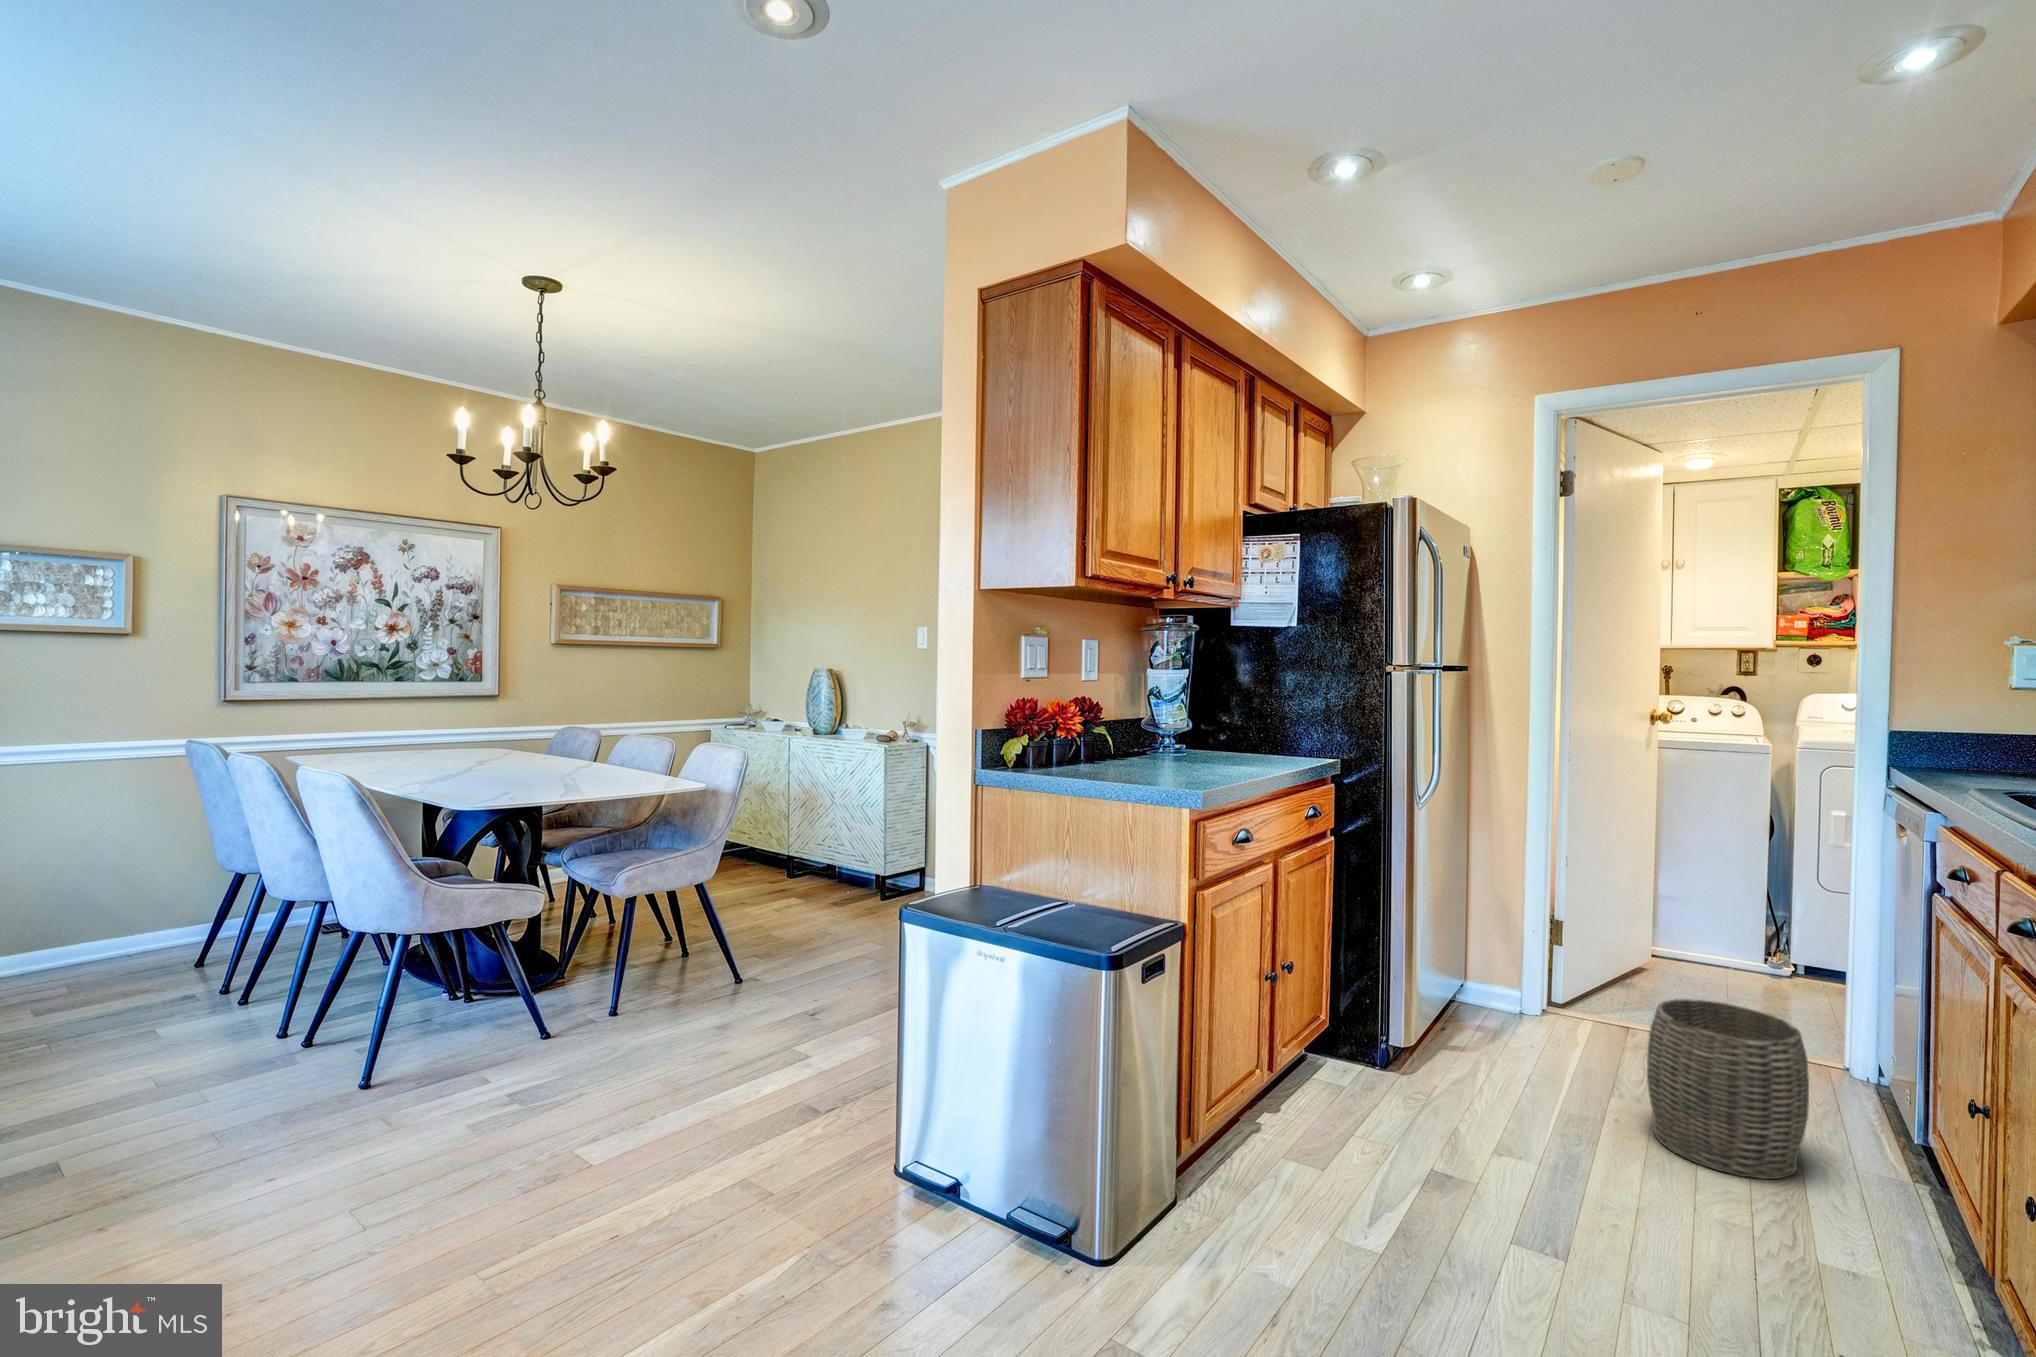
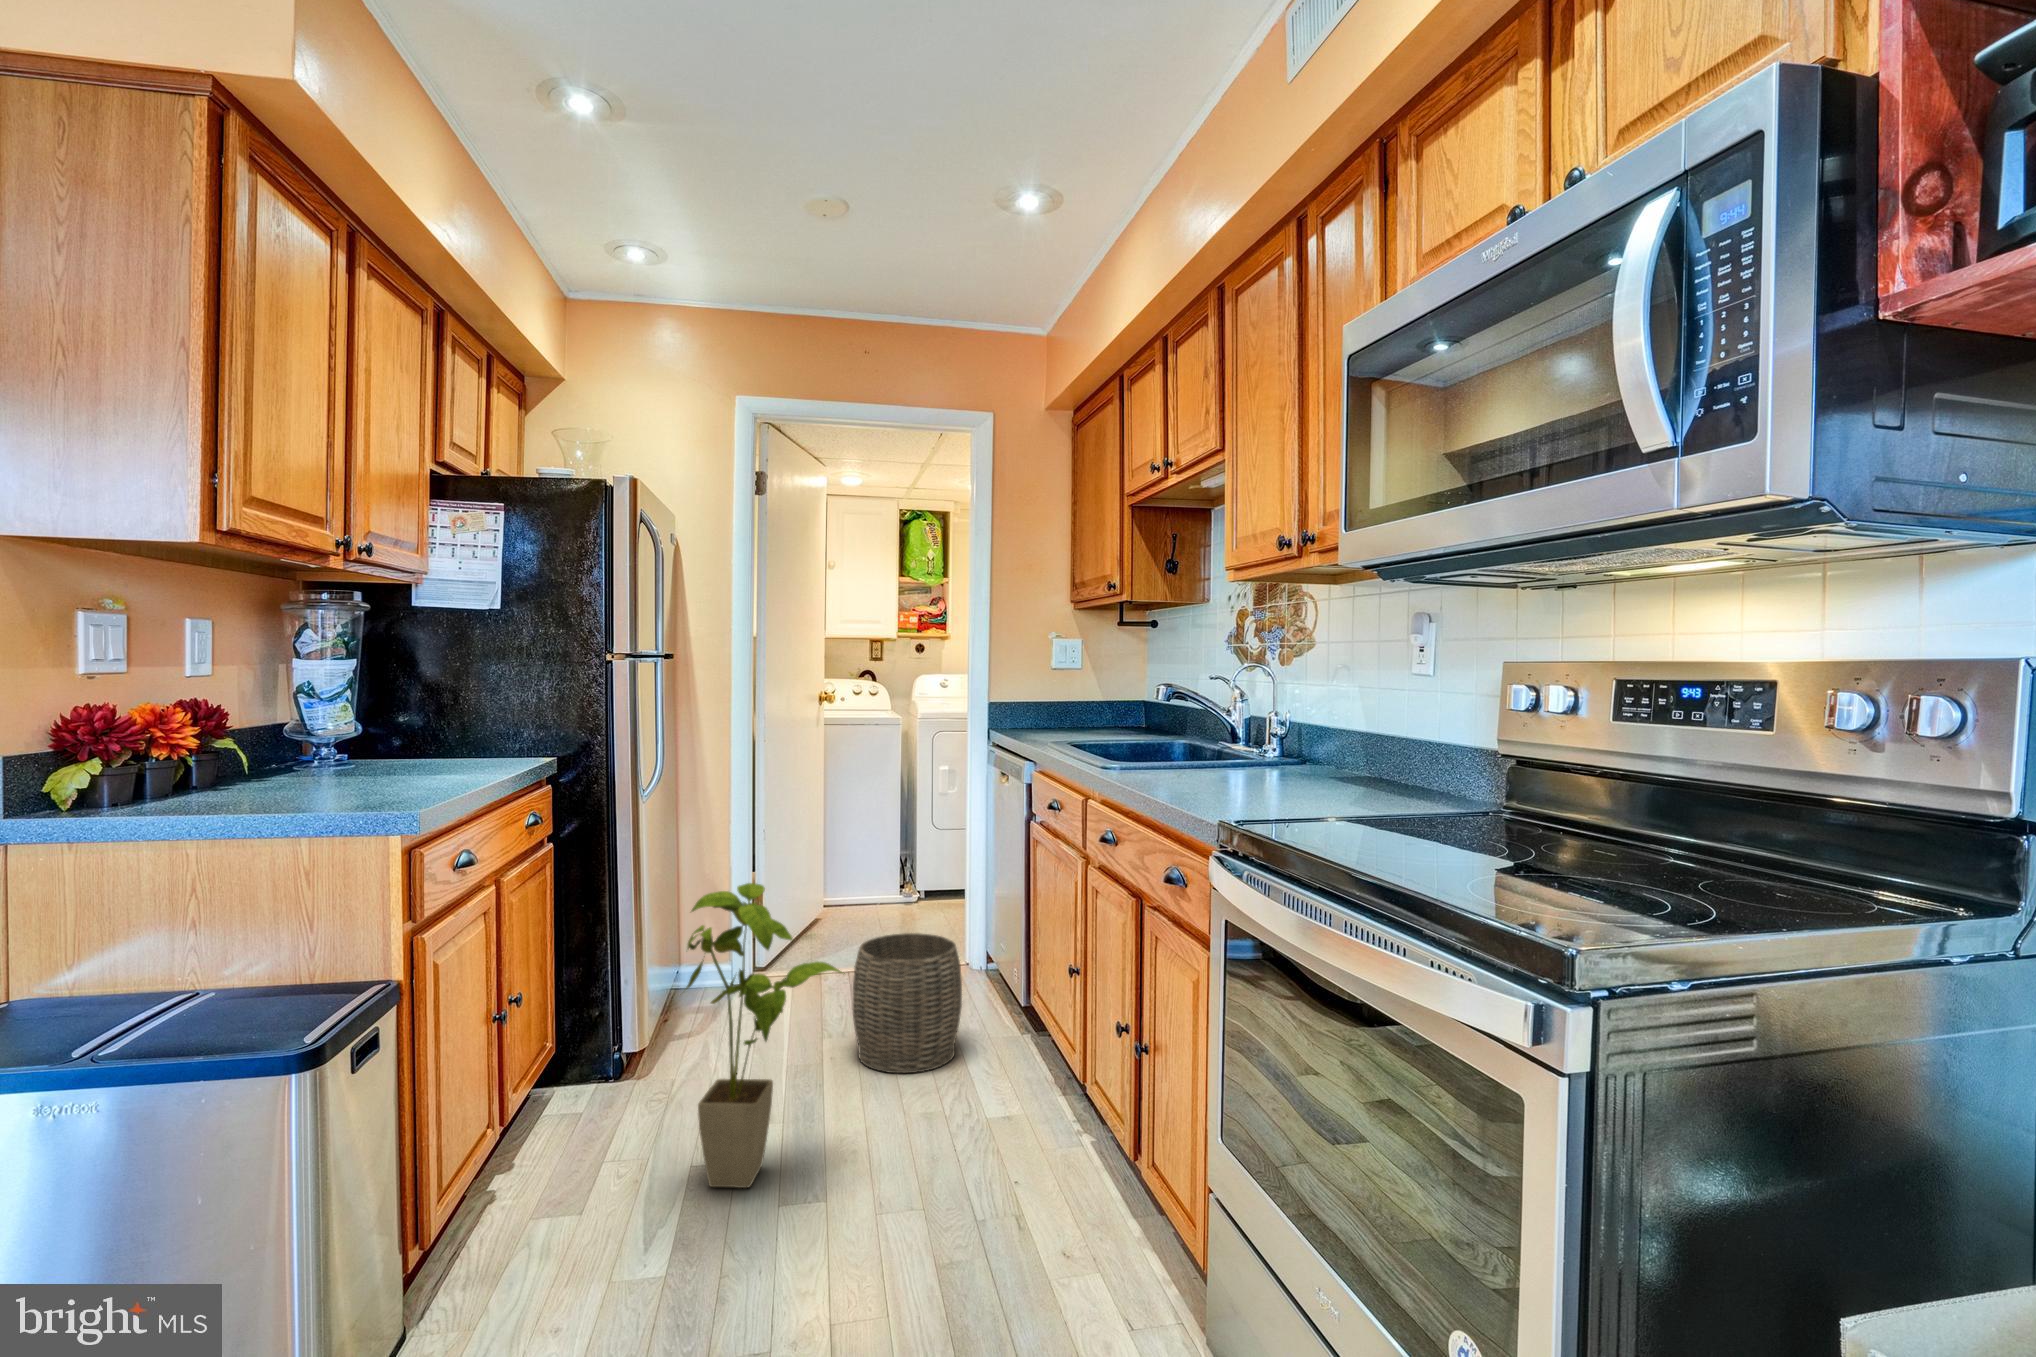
house plant: none [1423,902,1612,1215] -> present [686,883,845,1188]

